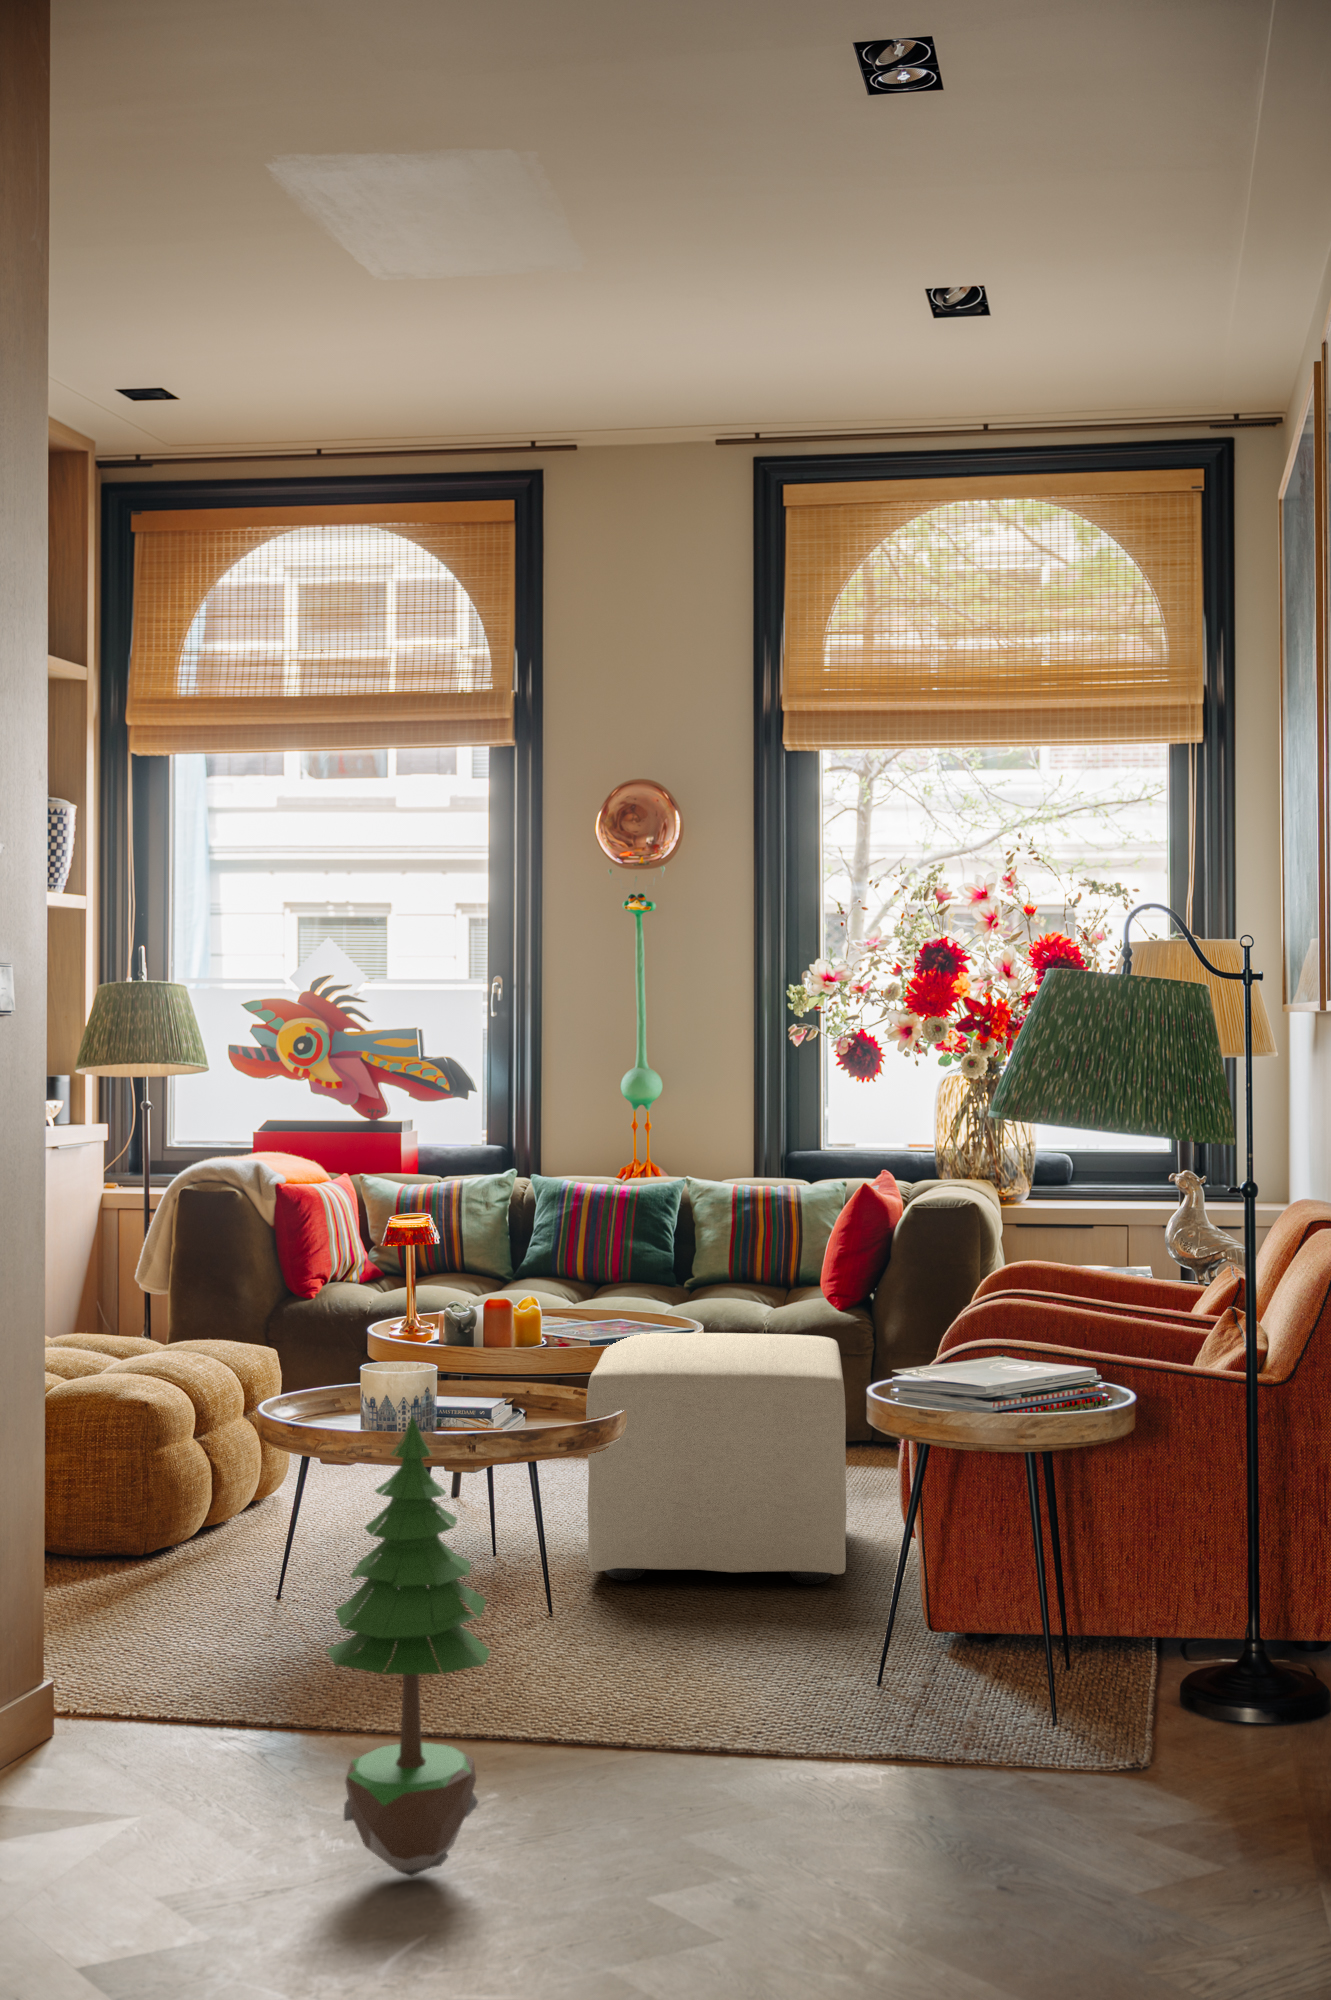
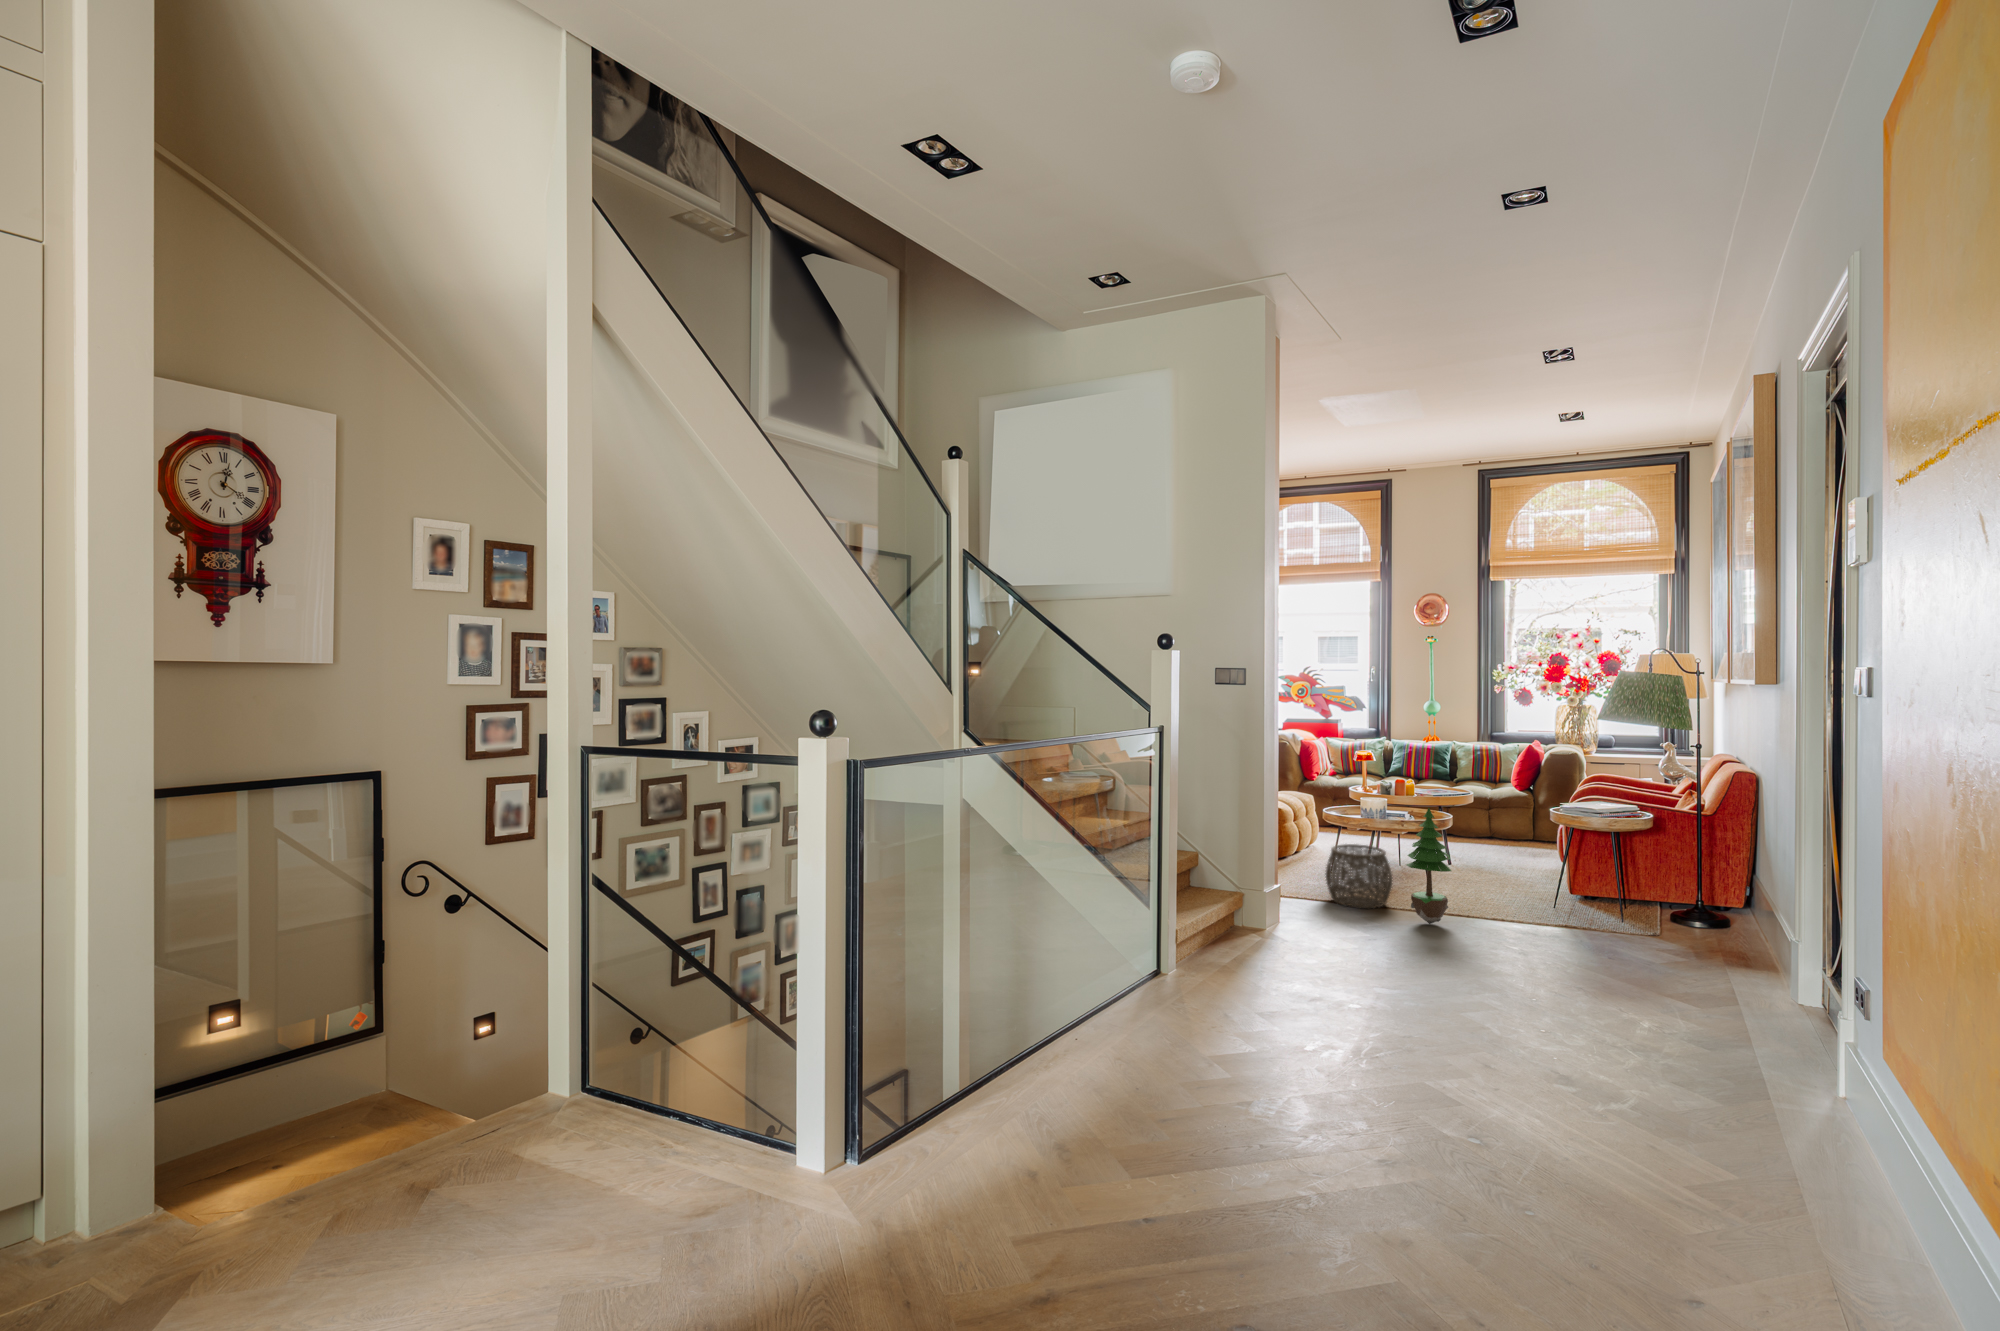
ottoman: present [586,1333,847,1584] -> none [1444,794,1538,876]
woven basket: none [86,1554,332,1821] -> present [1326,844,1392,908]

